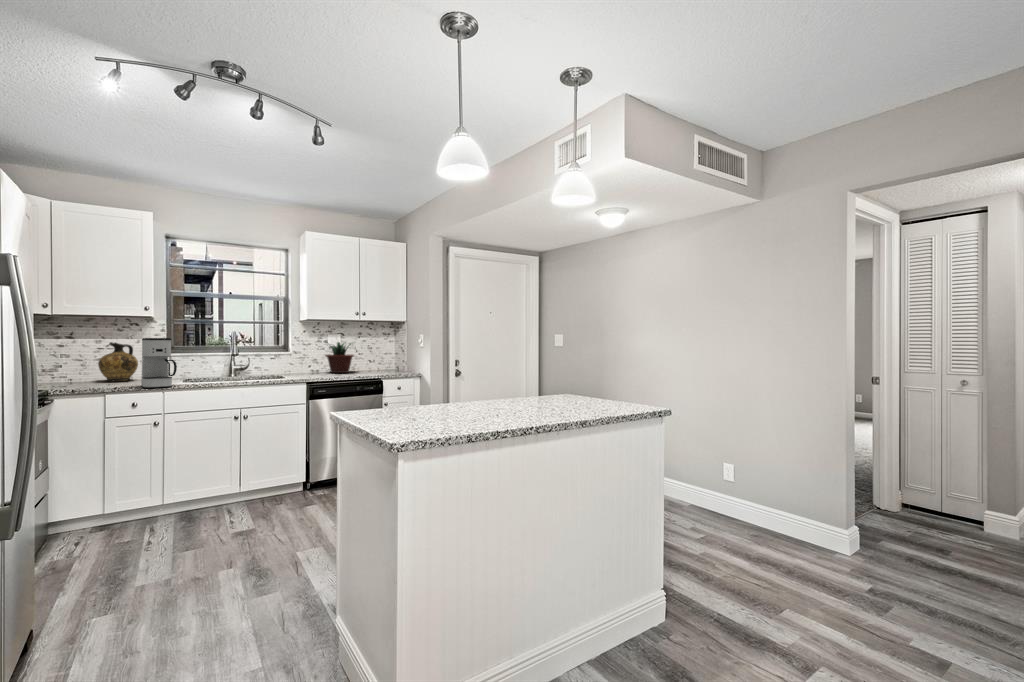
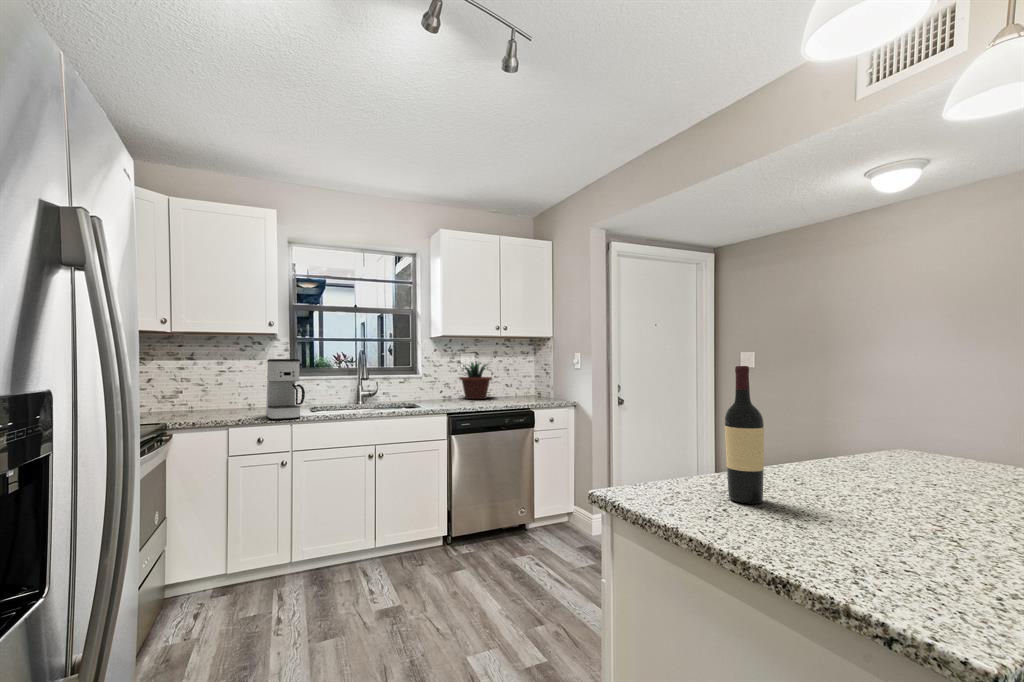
wine bottle: none [401,341,422,417] -> present [725,366,764,504]
ceramic jug: present [98,342,138,381] -> none [219,364,260,410]

